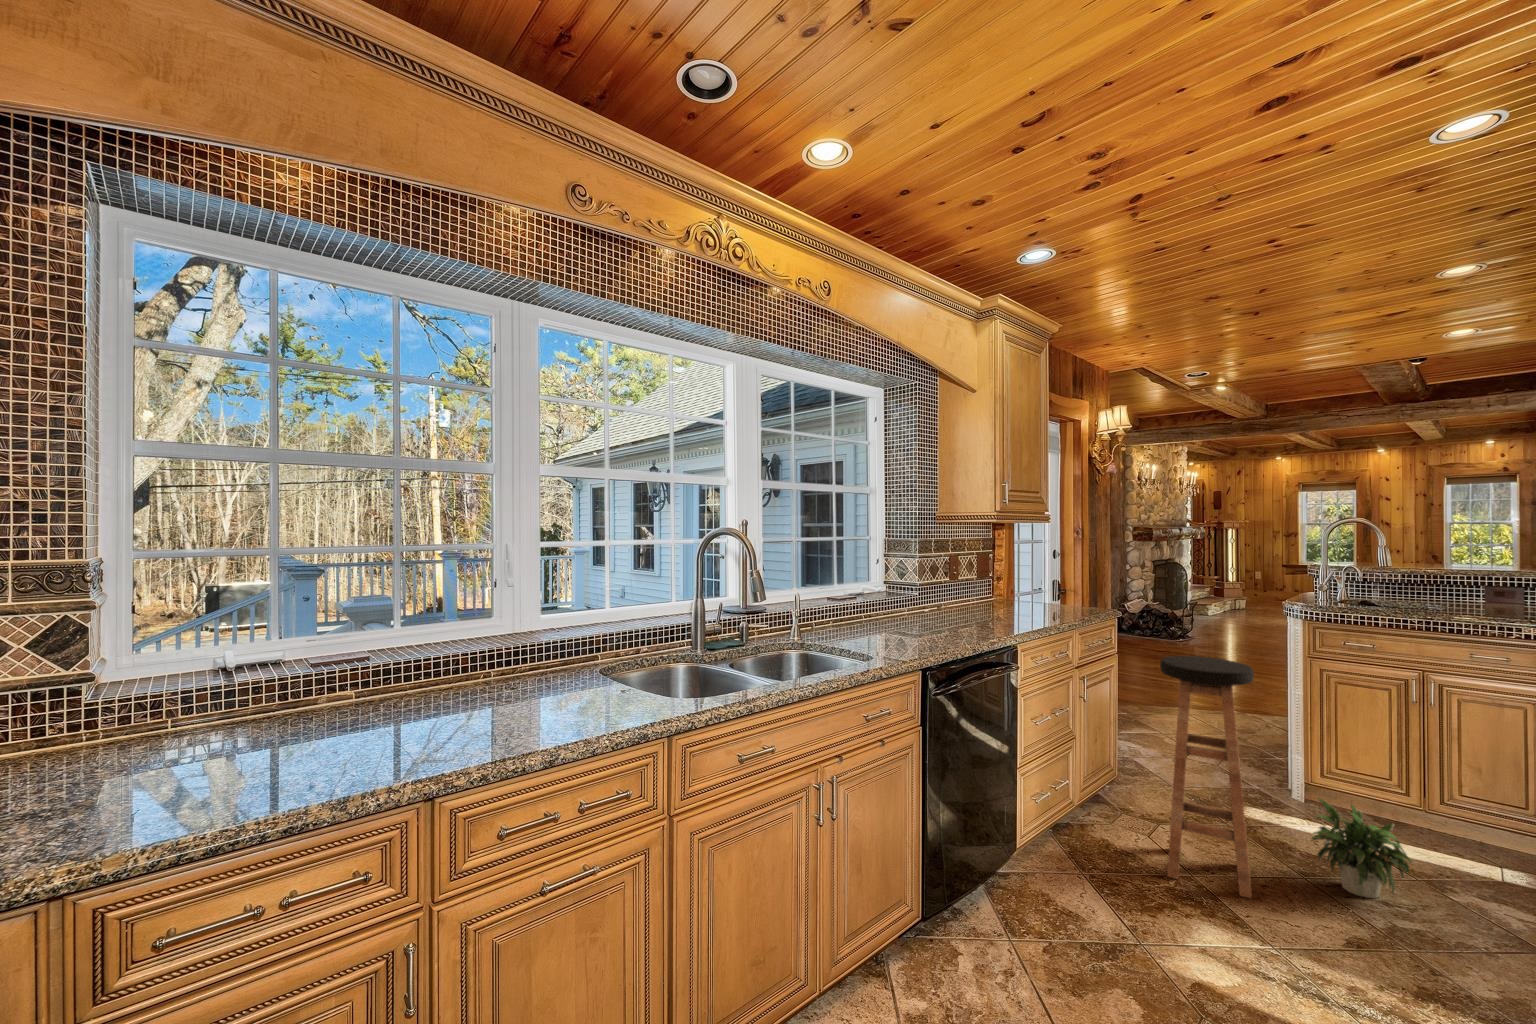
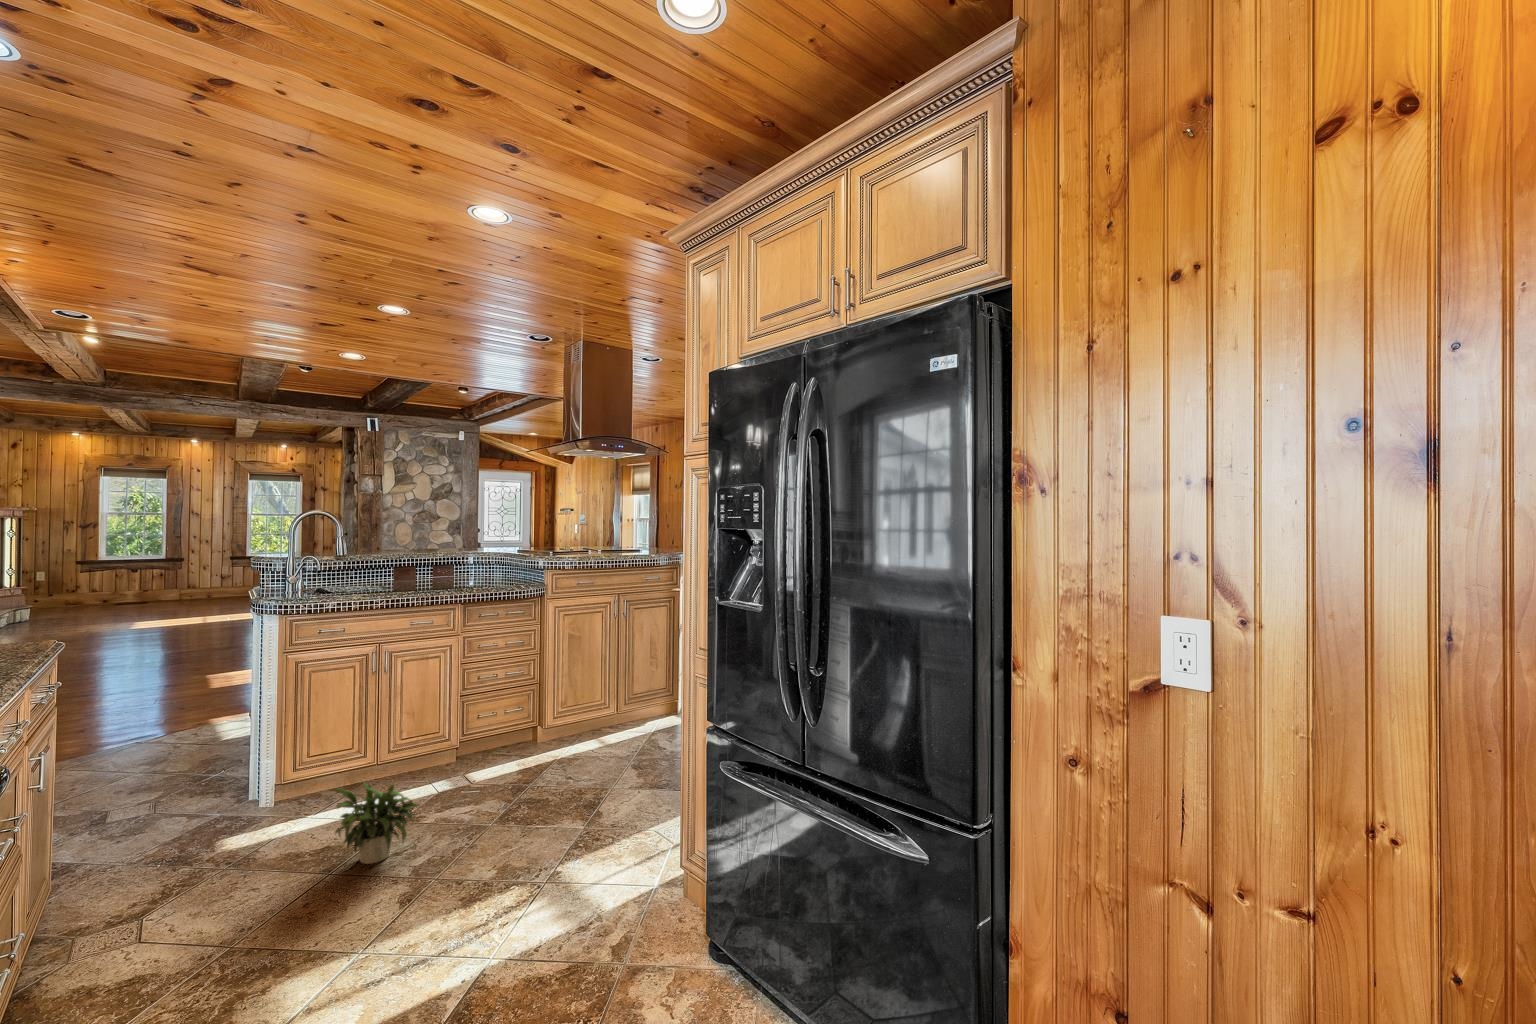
bar stool: present [1160,656,1254,898] -> none [181,670,309,967]

